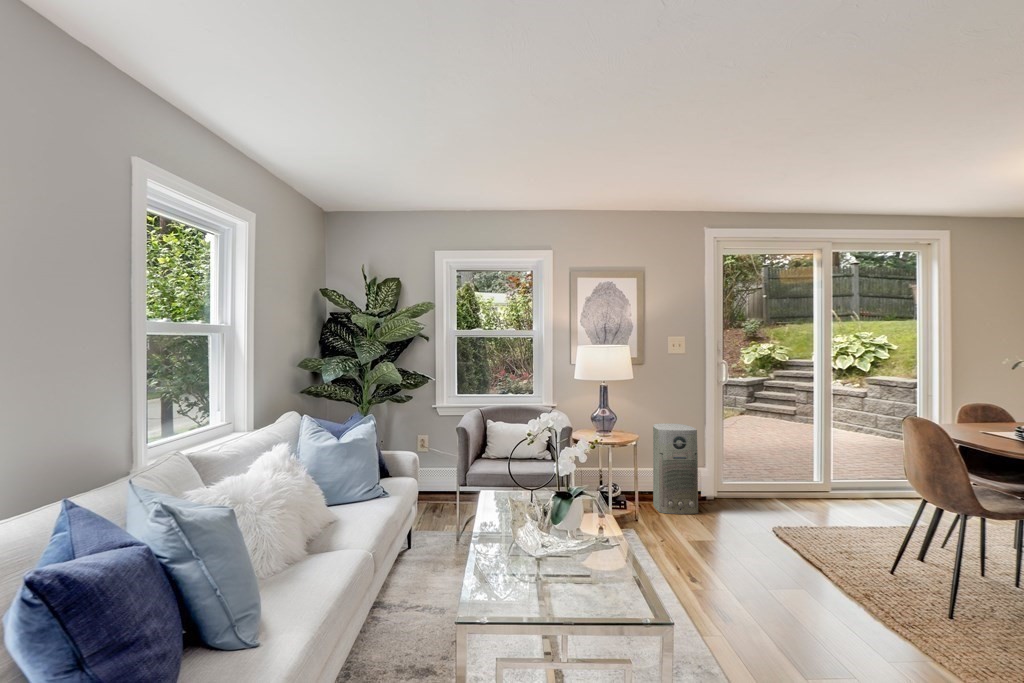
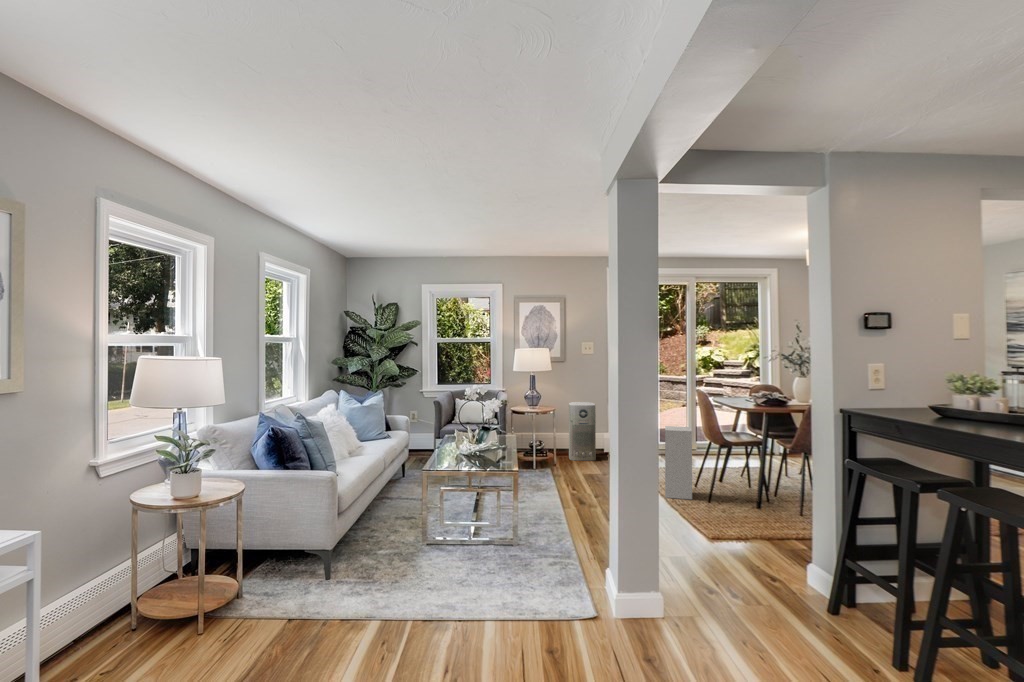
speaker: none [862,476,933,614] -> present [665,426,692,500]

